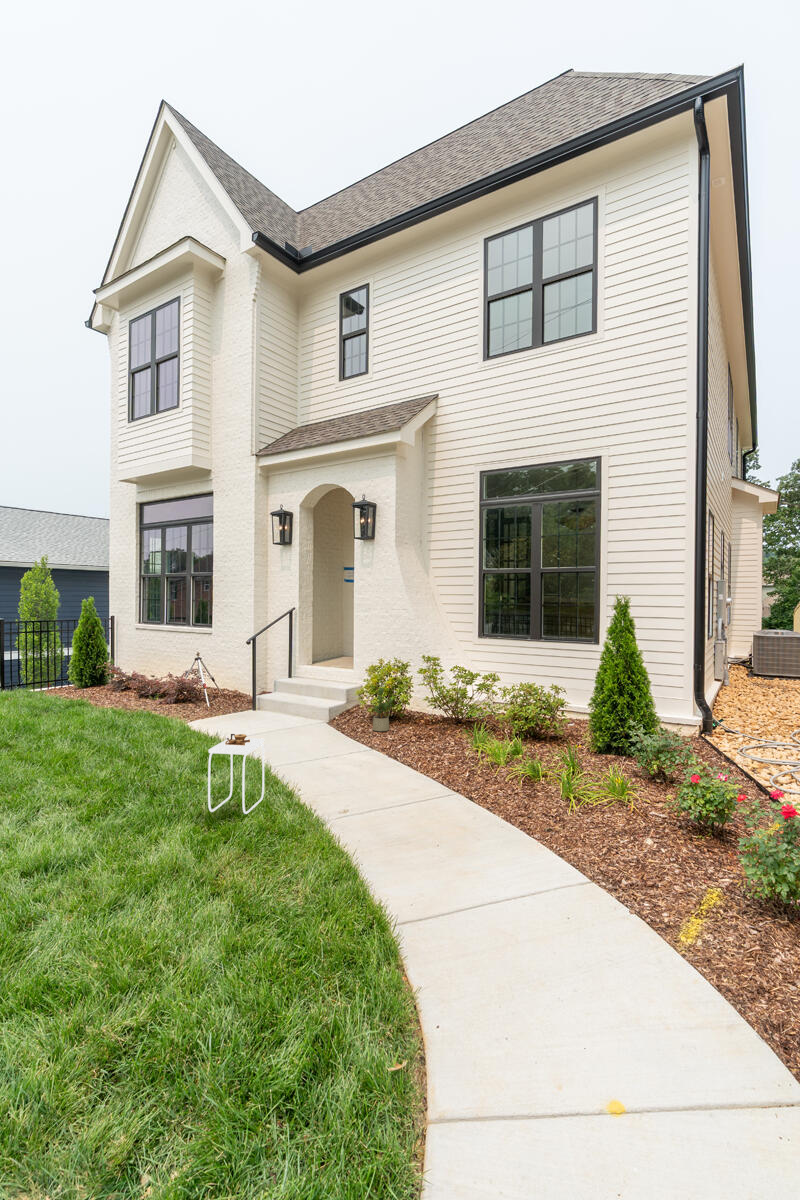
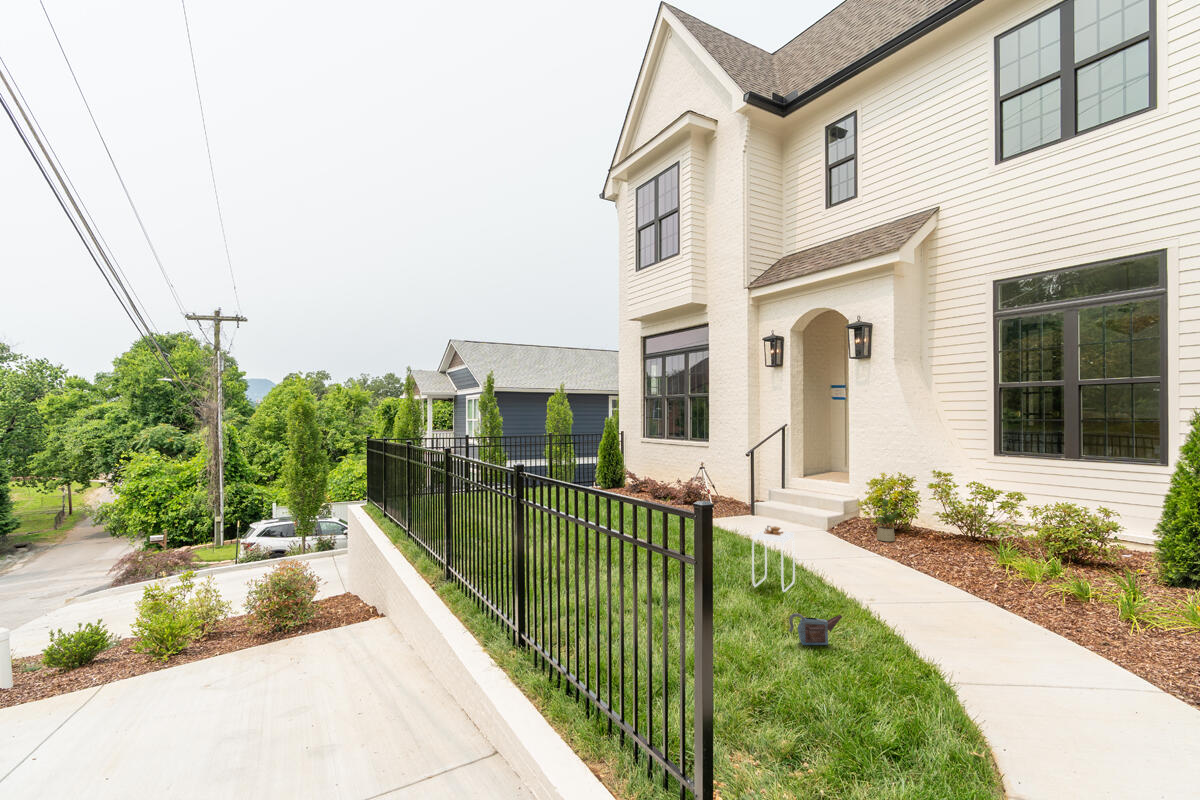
watering can: none [224,844,293,891] -> present [789,613,842,645]

